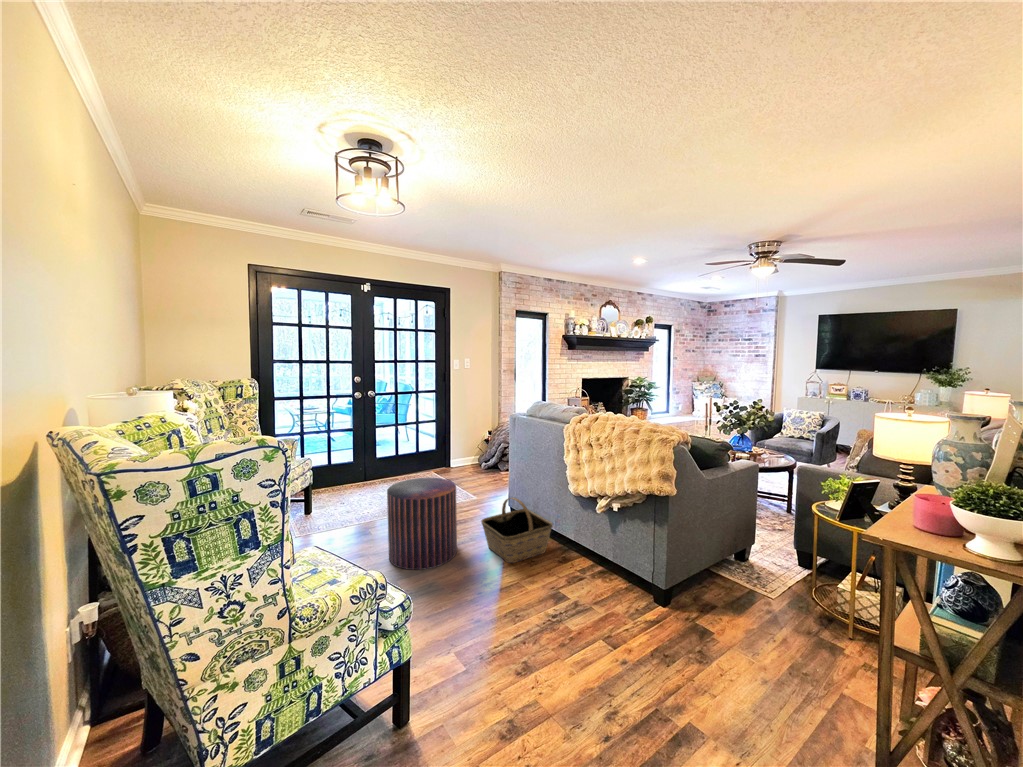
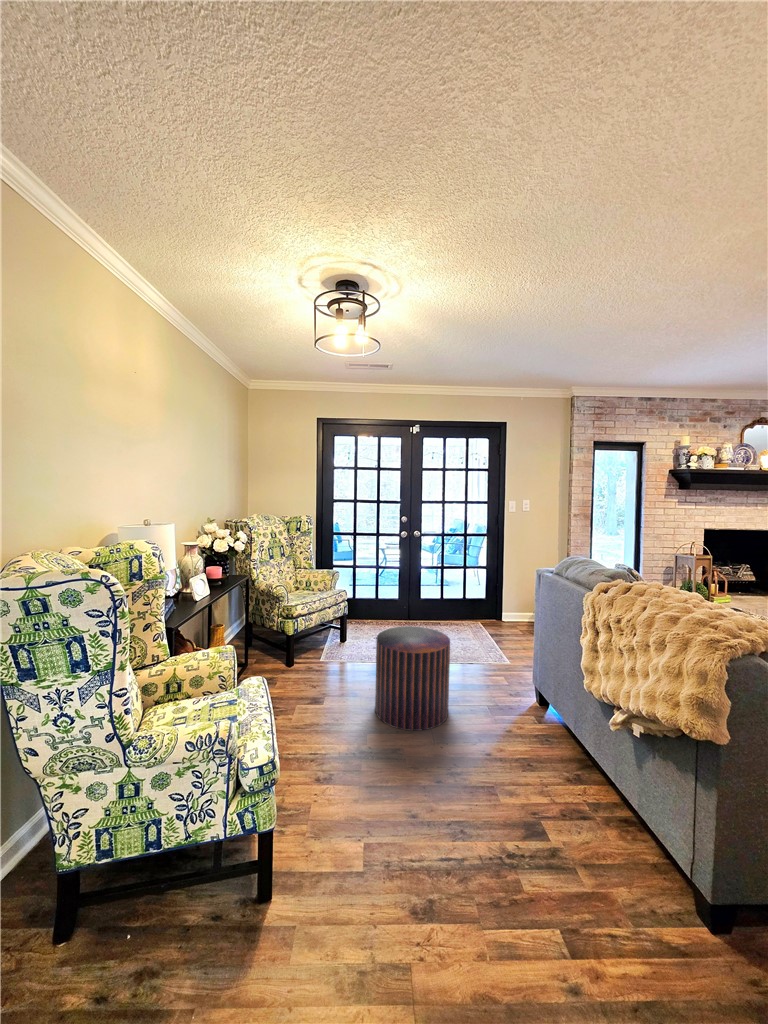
basket: present [481,498,553,563] -> none [475,674,565,759]

